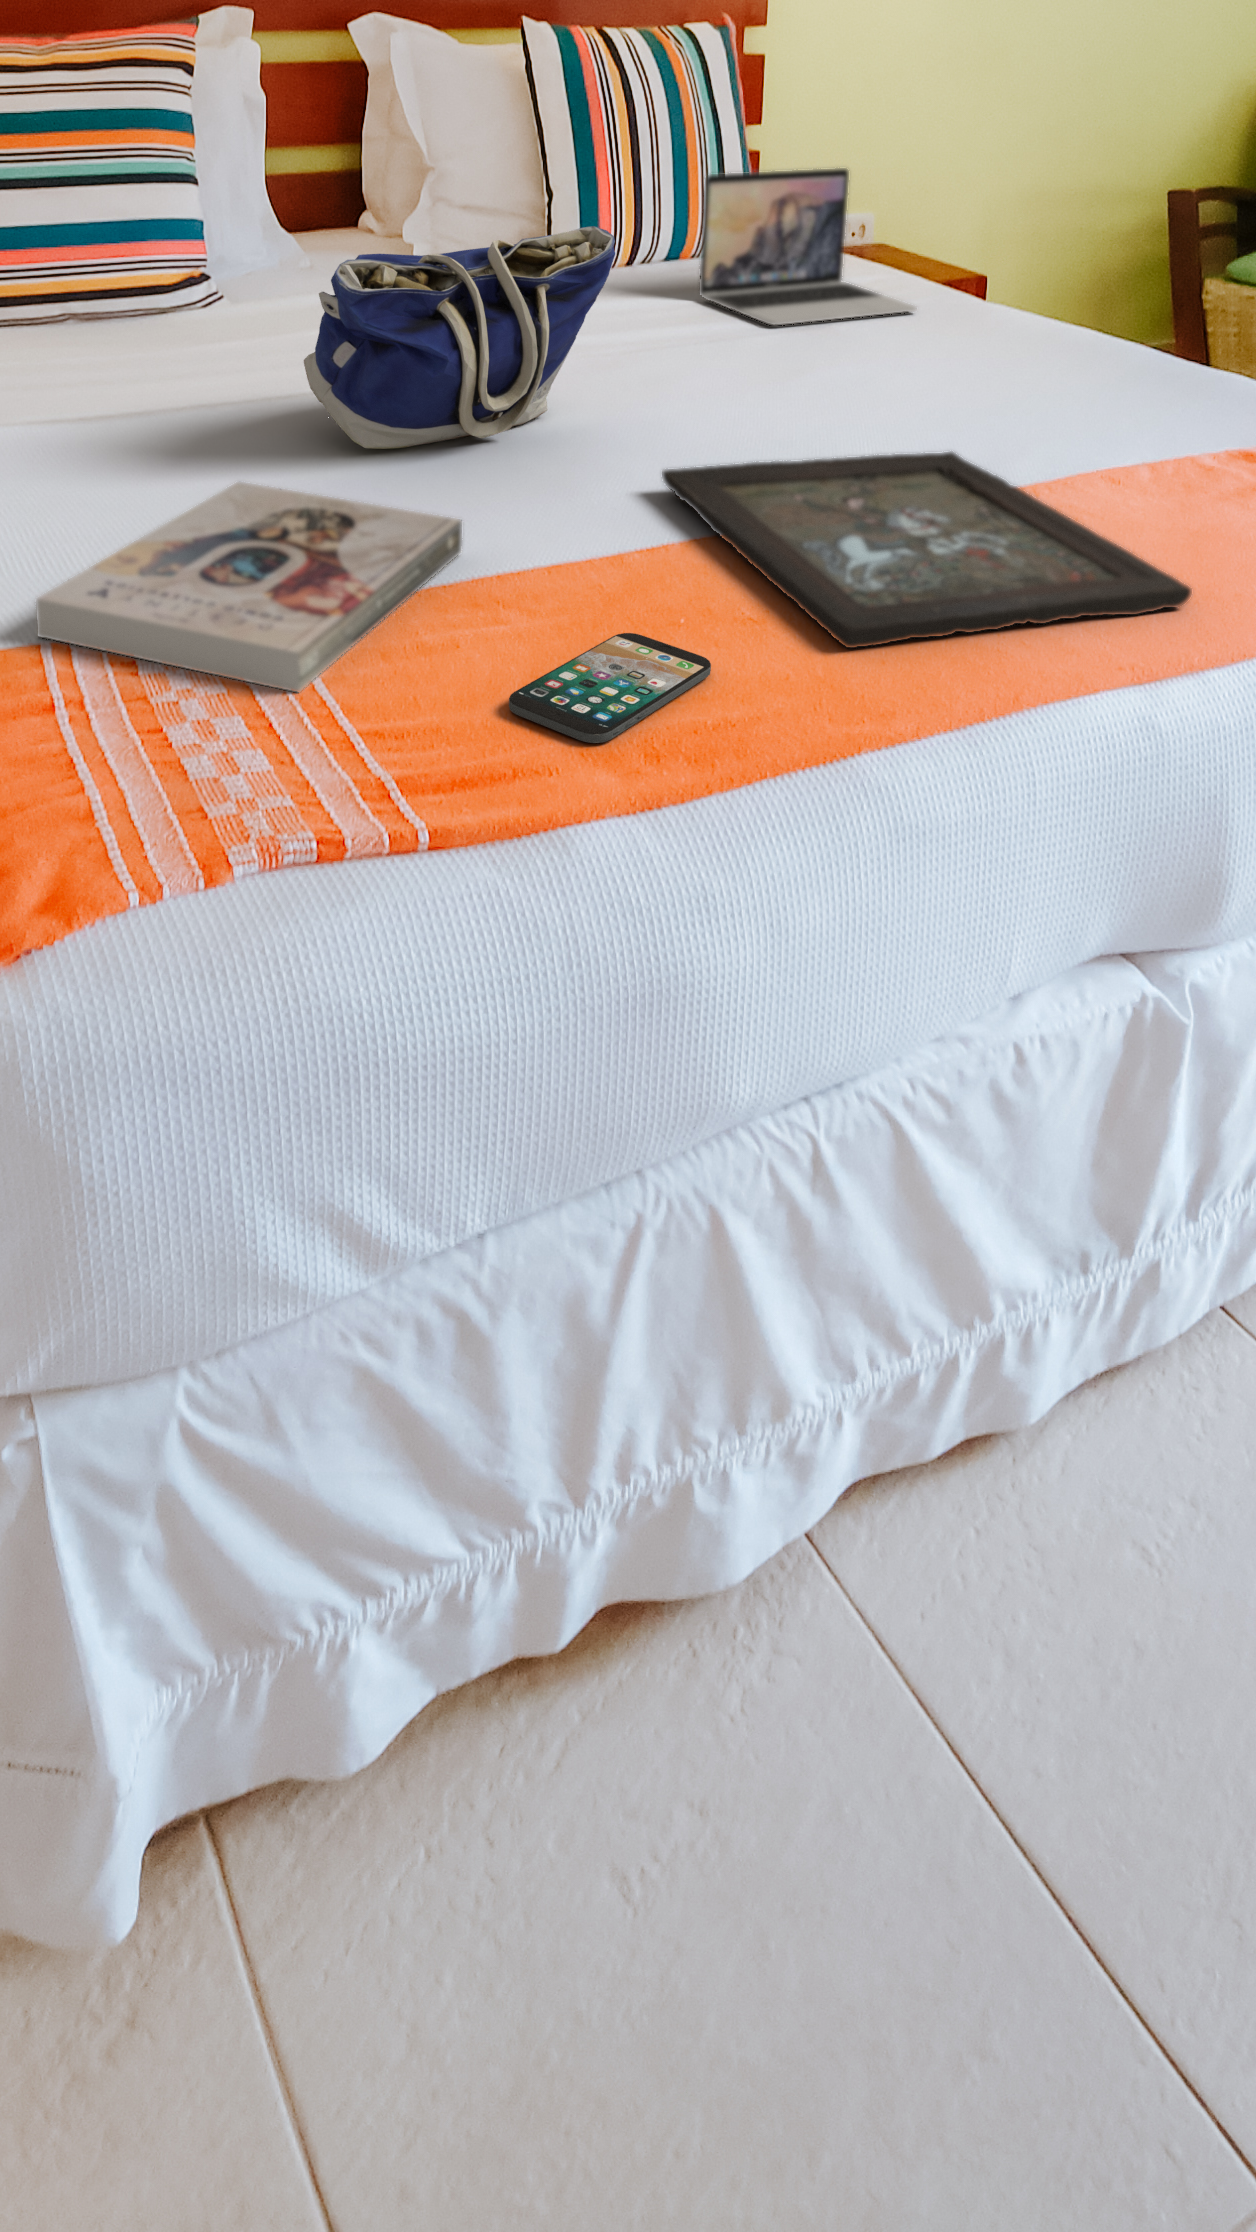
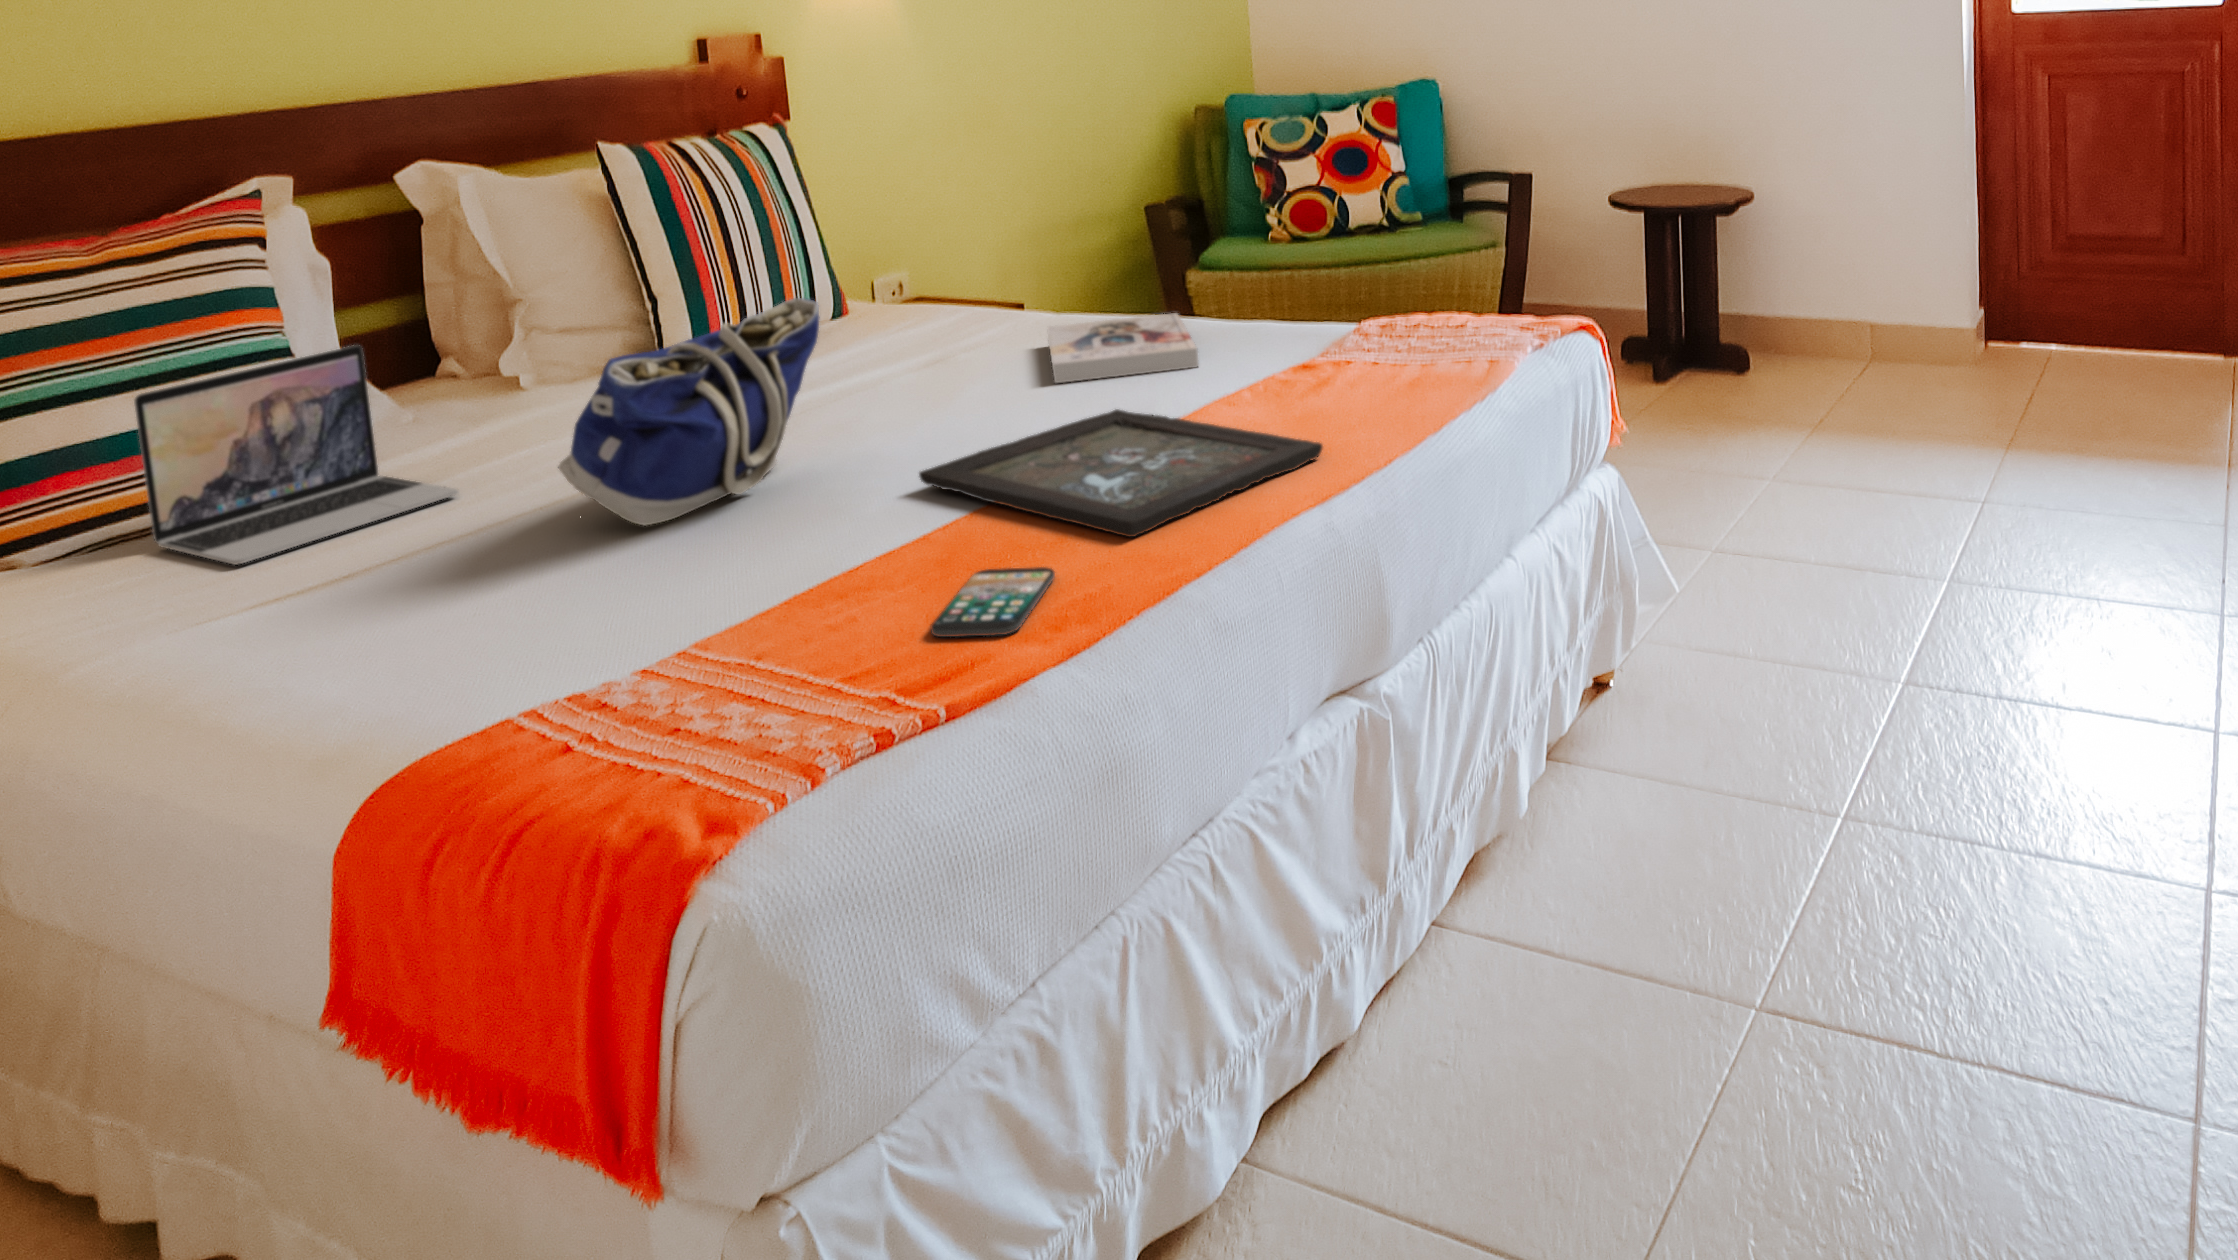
laptop: present [699,168,916,325] -> present [134,345,458,565]
book: present [36,482,462,693] -> present [1048,313,1198,383]

